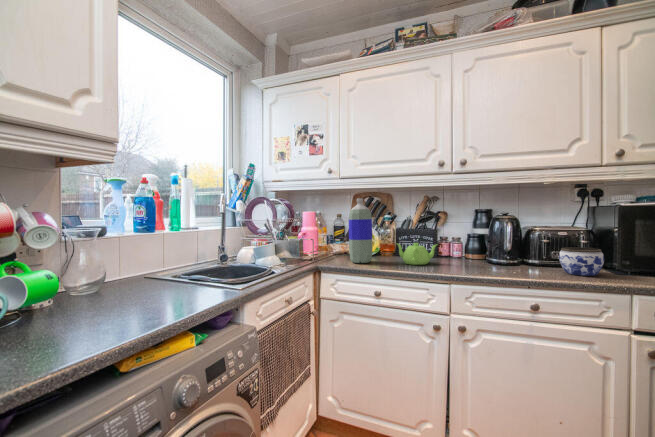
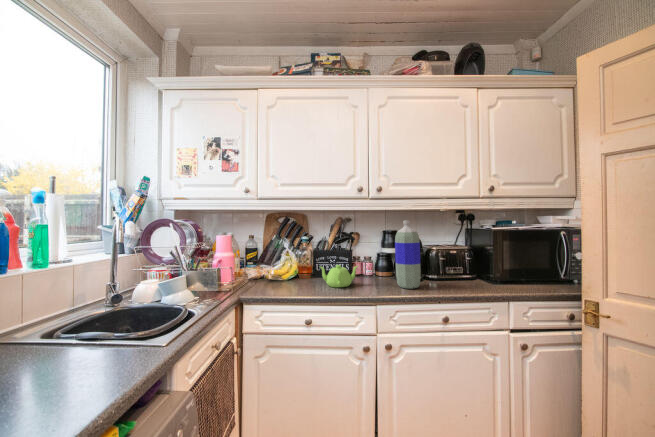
bottle: present [349,198,372,263] -> present [395,220,421,289]
jar: present [559,247,604,276] -> none [455,264,487,289]

